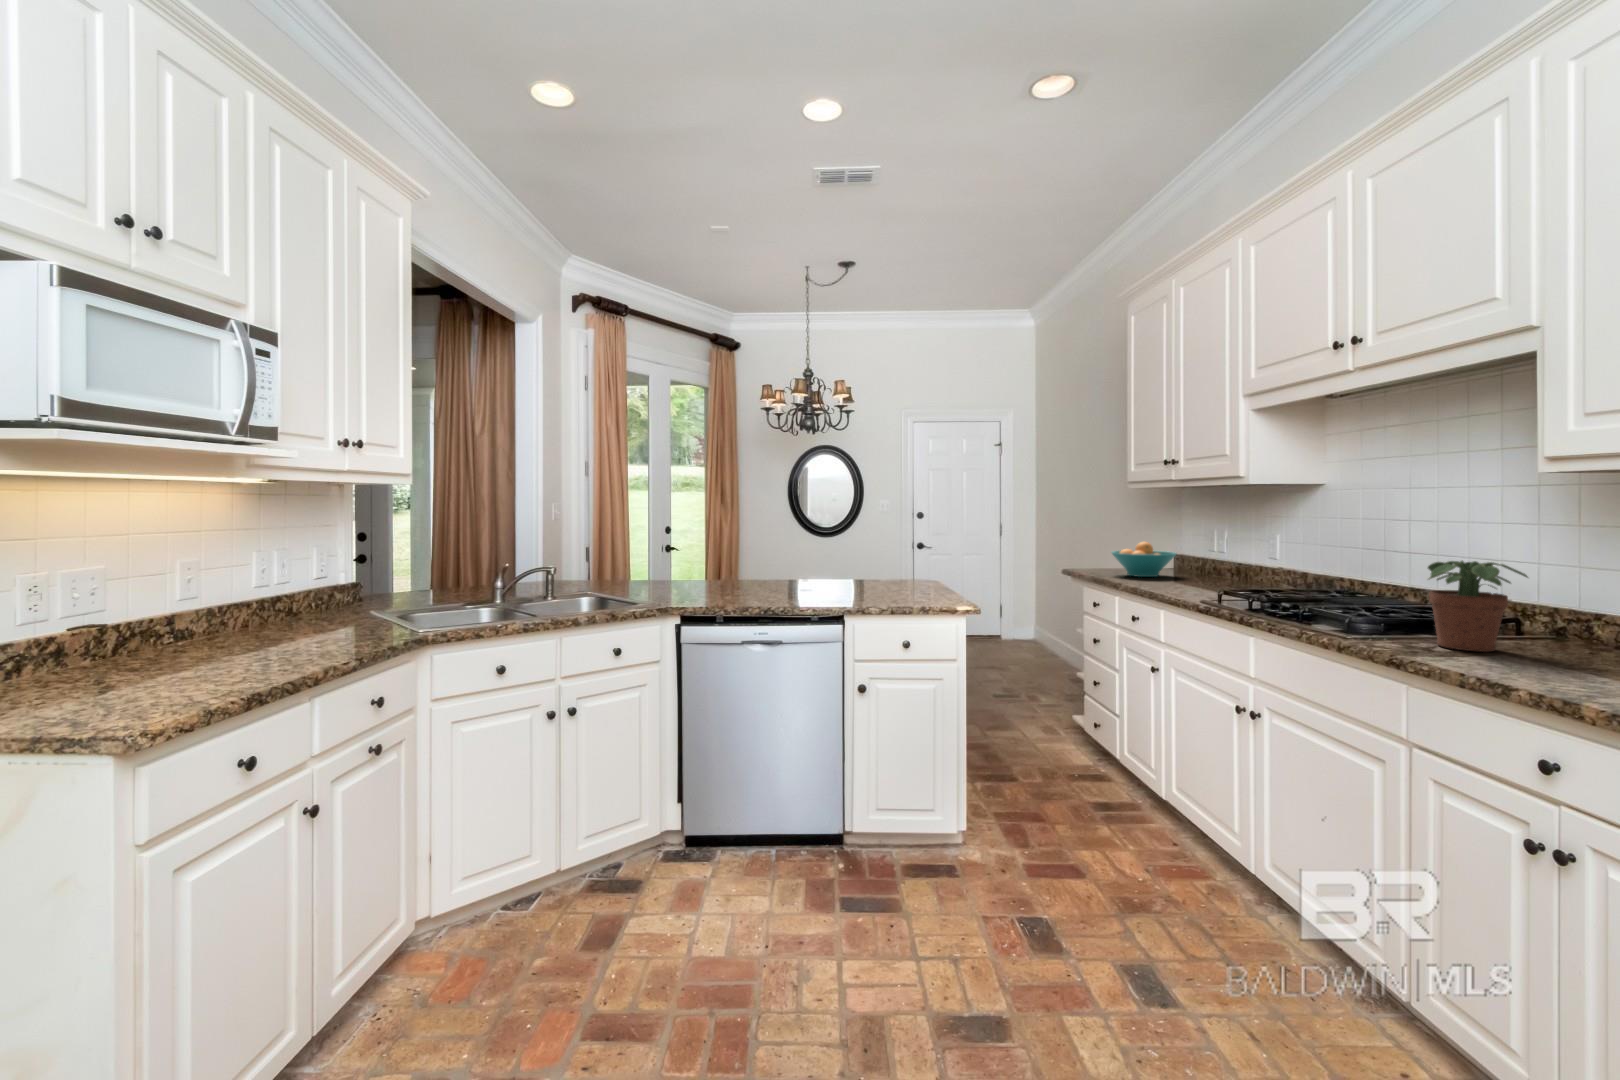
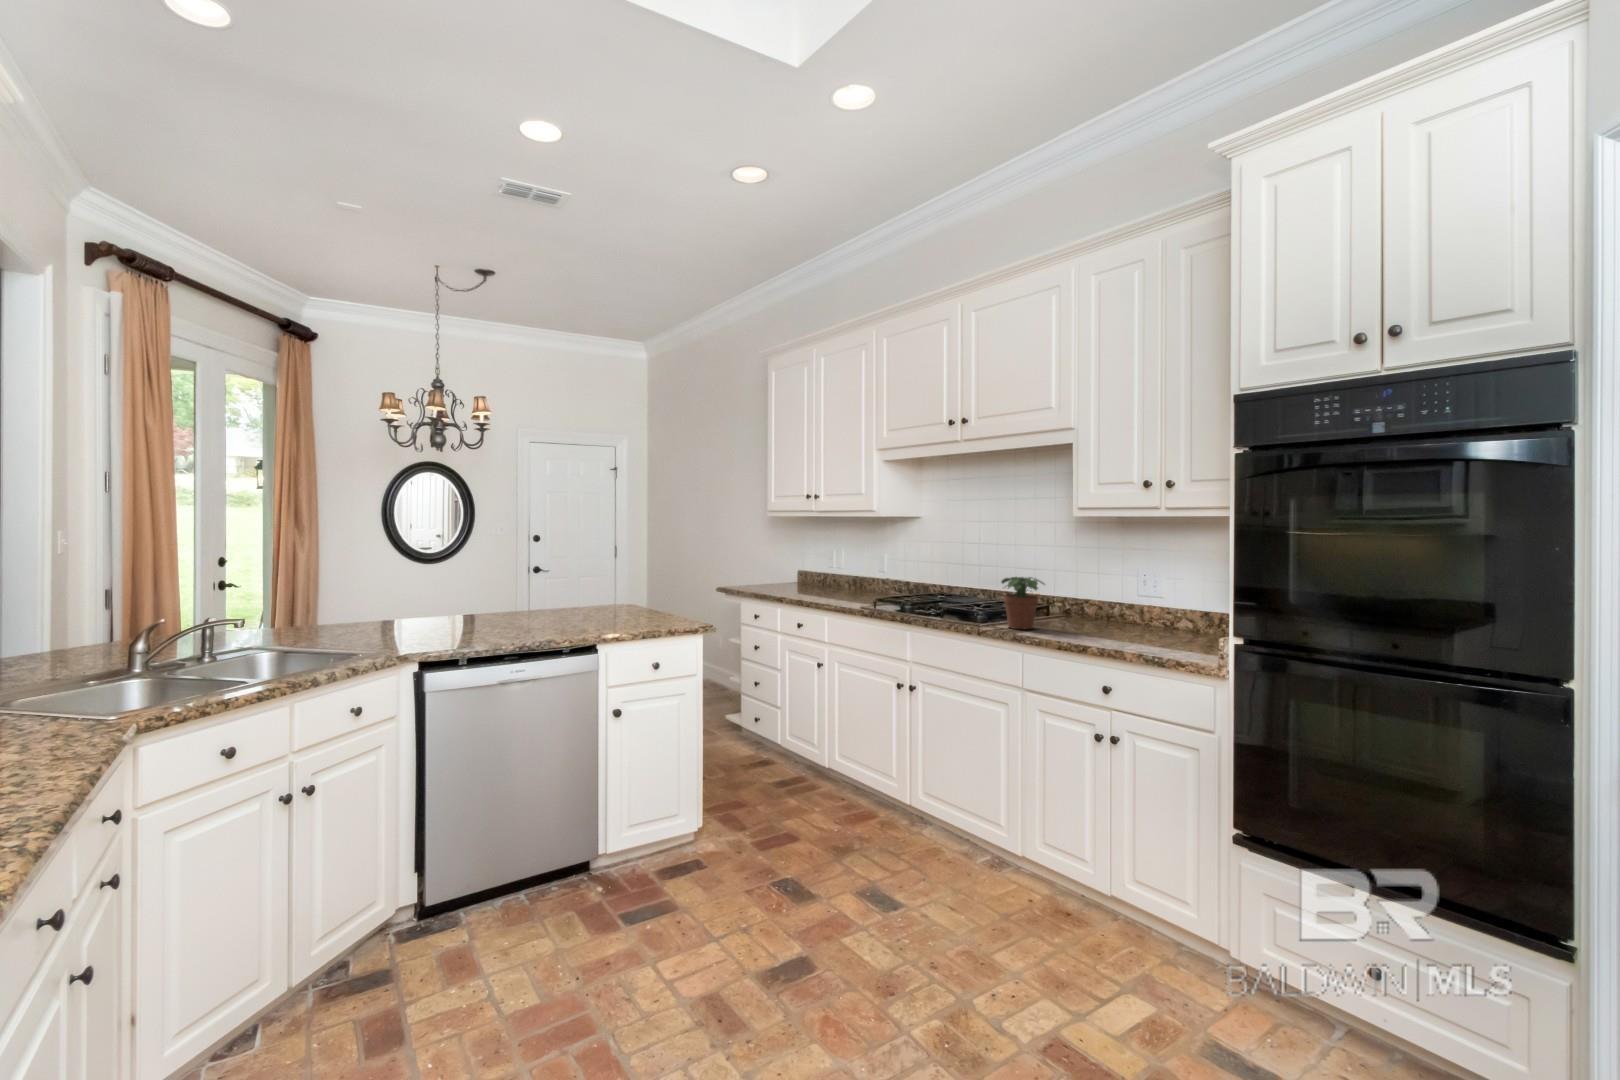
fruit bowl: present [1112,542,1176,577] -> none [767,565,815,594]

